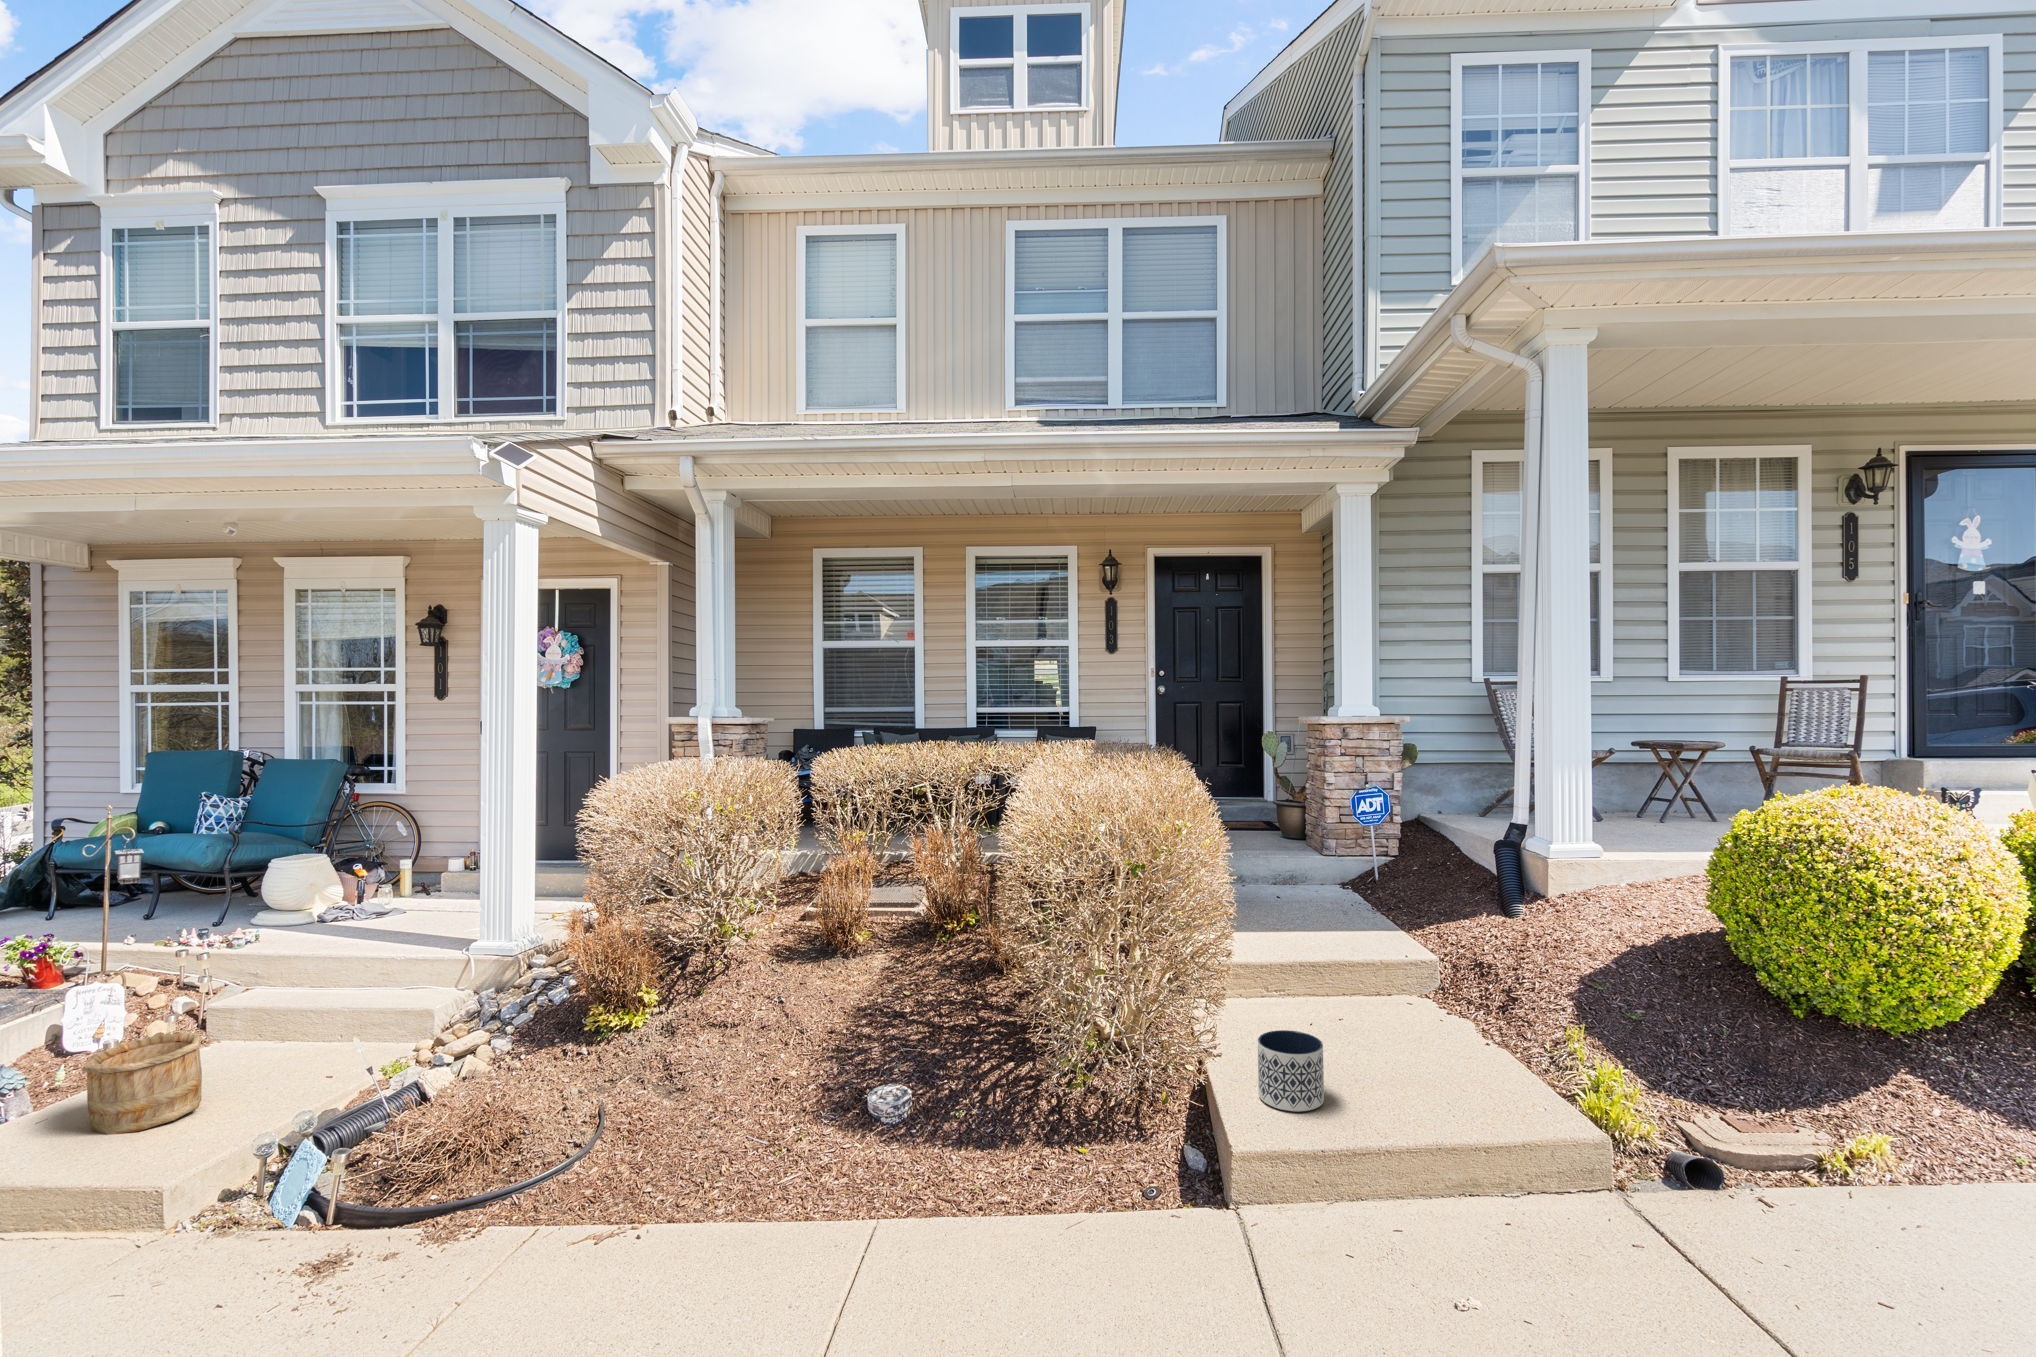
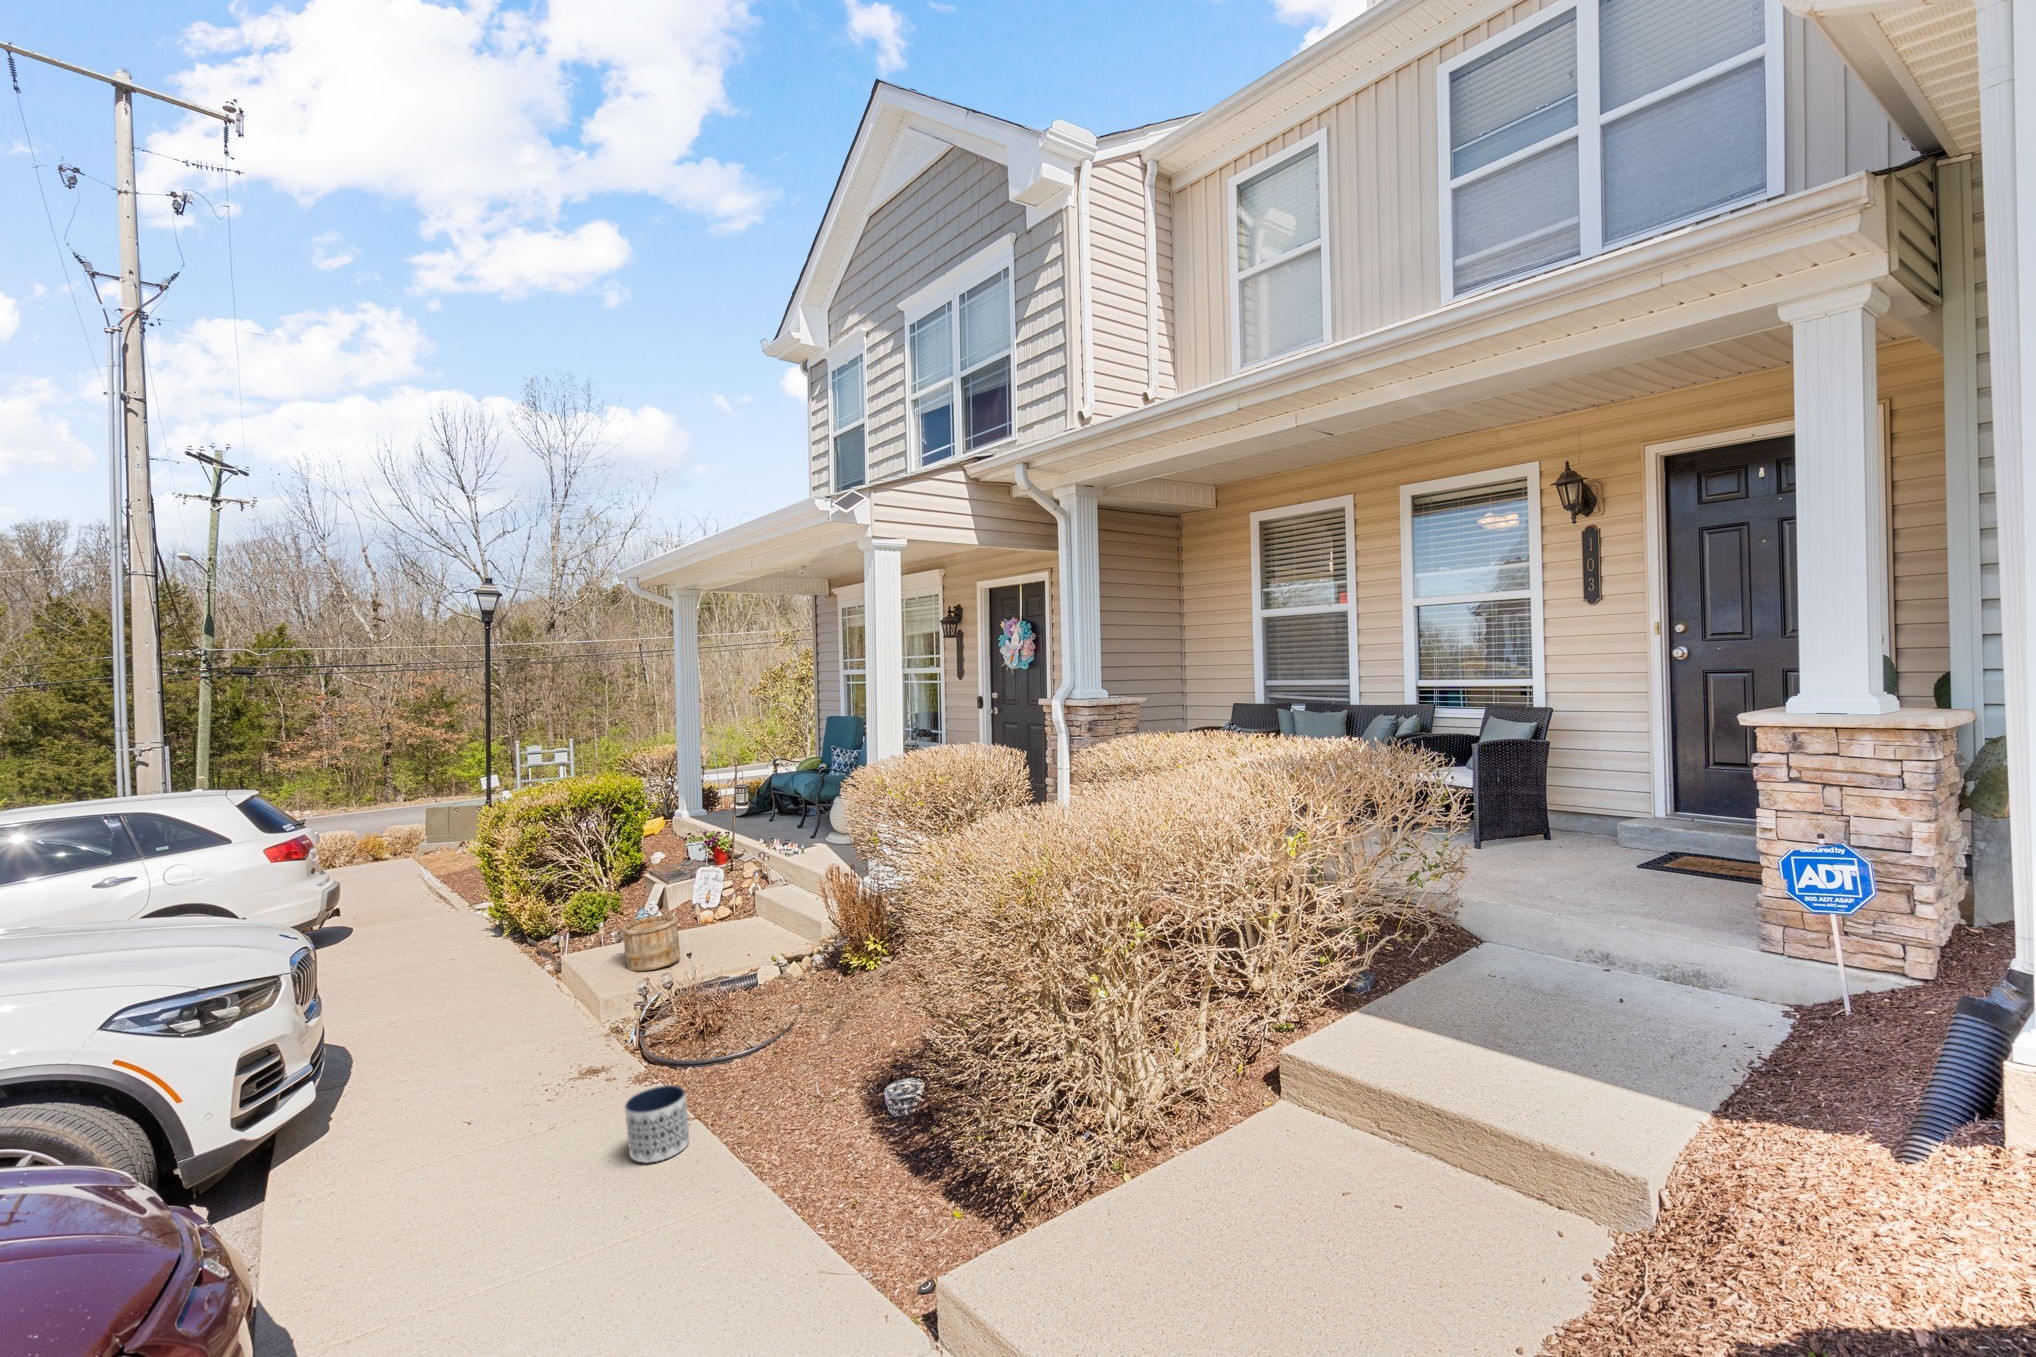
planter: present [1258,1030,1324,1112] -> present [625,1086,689,1163]

